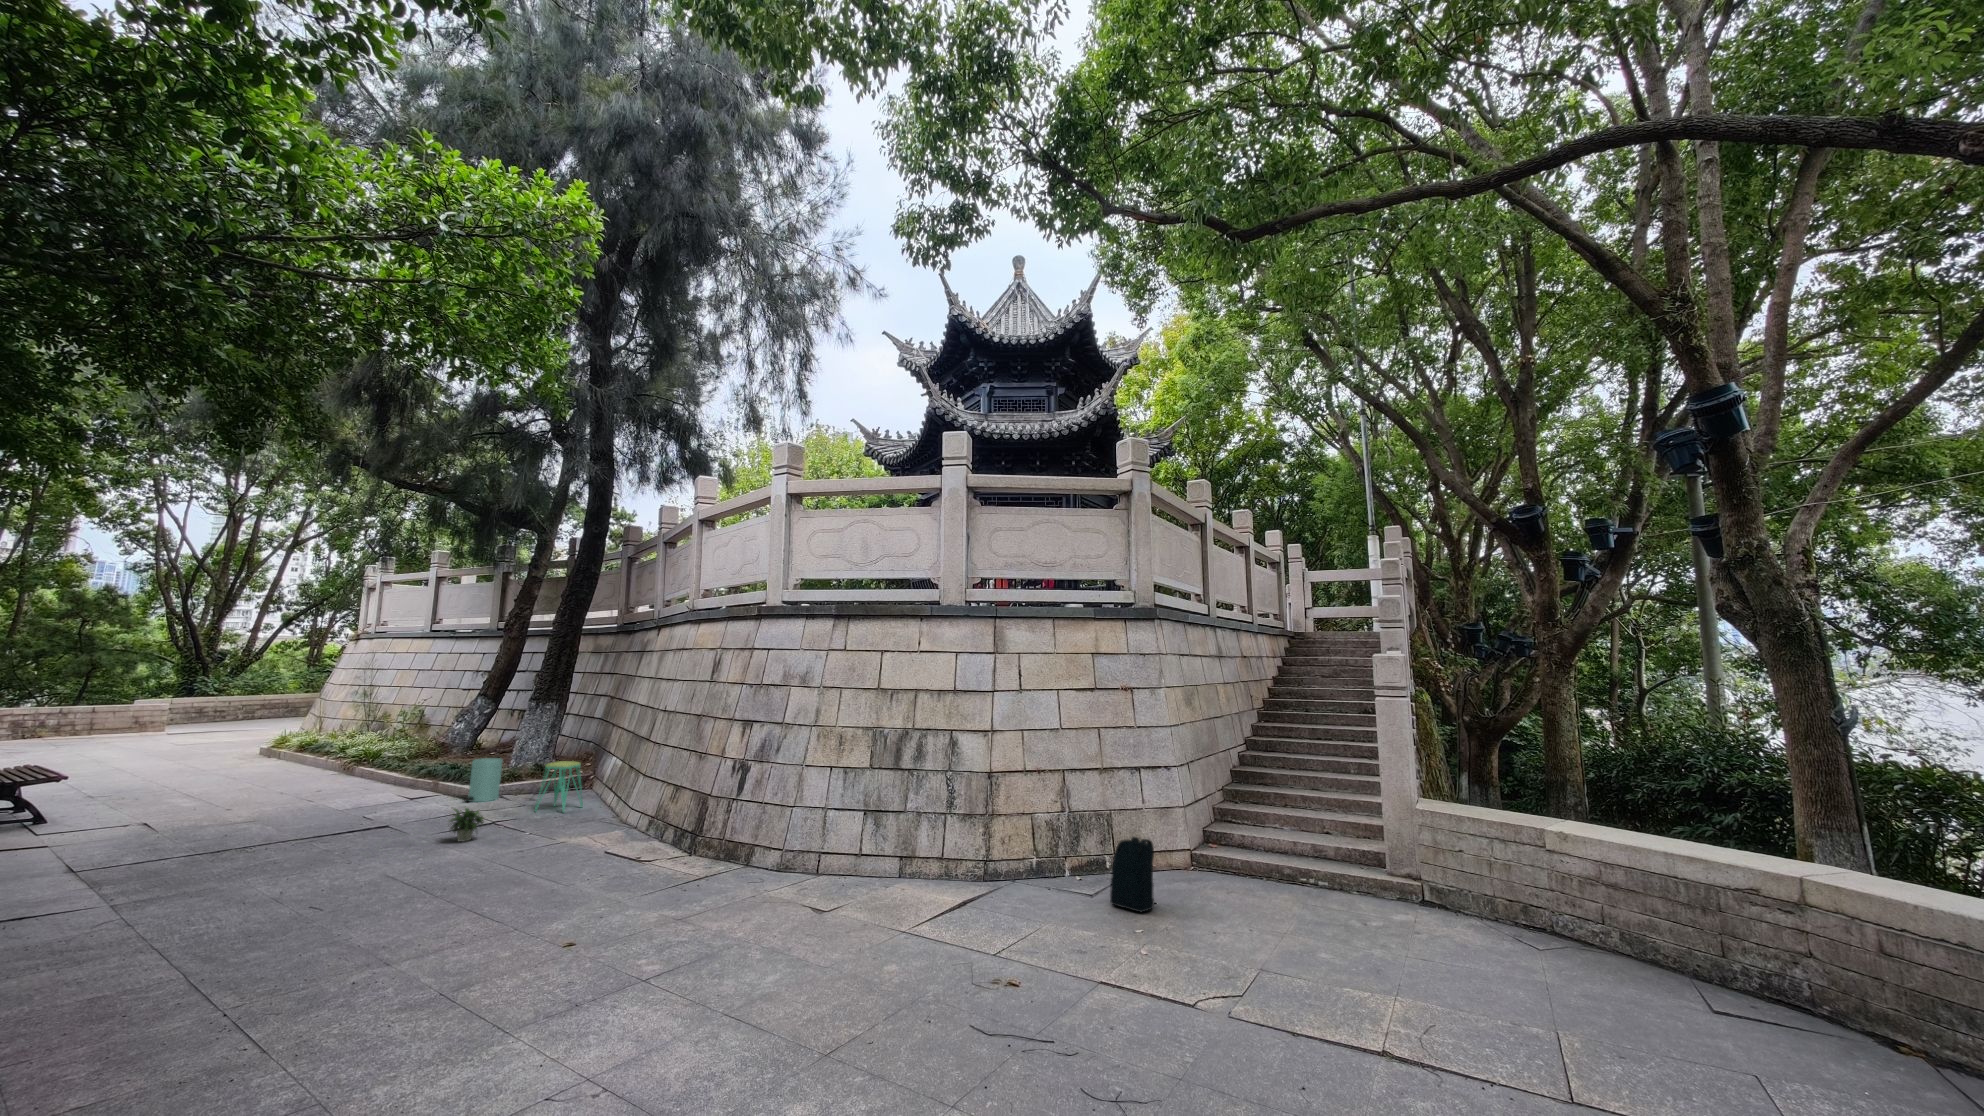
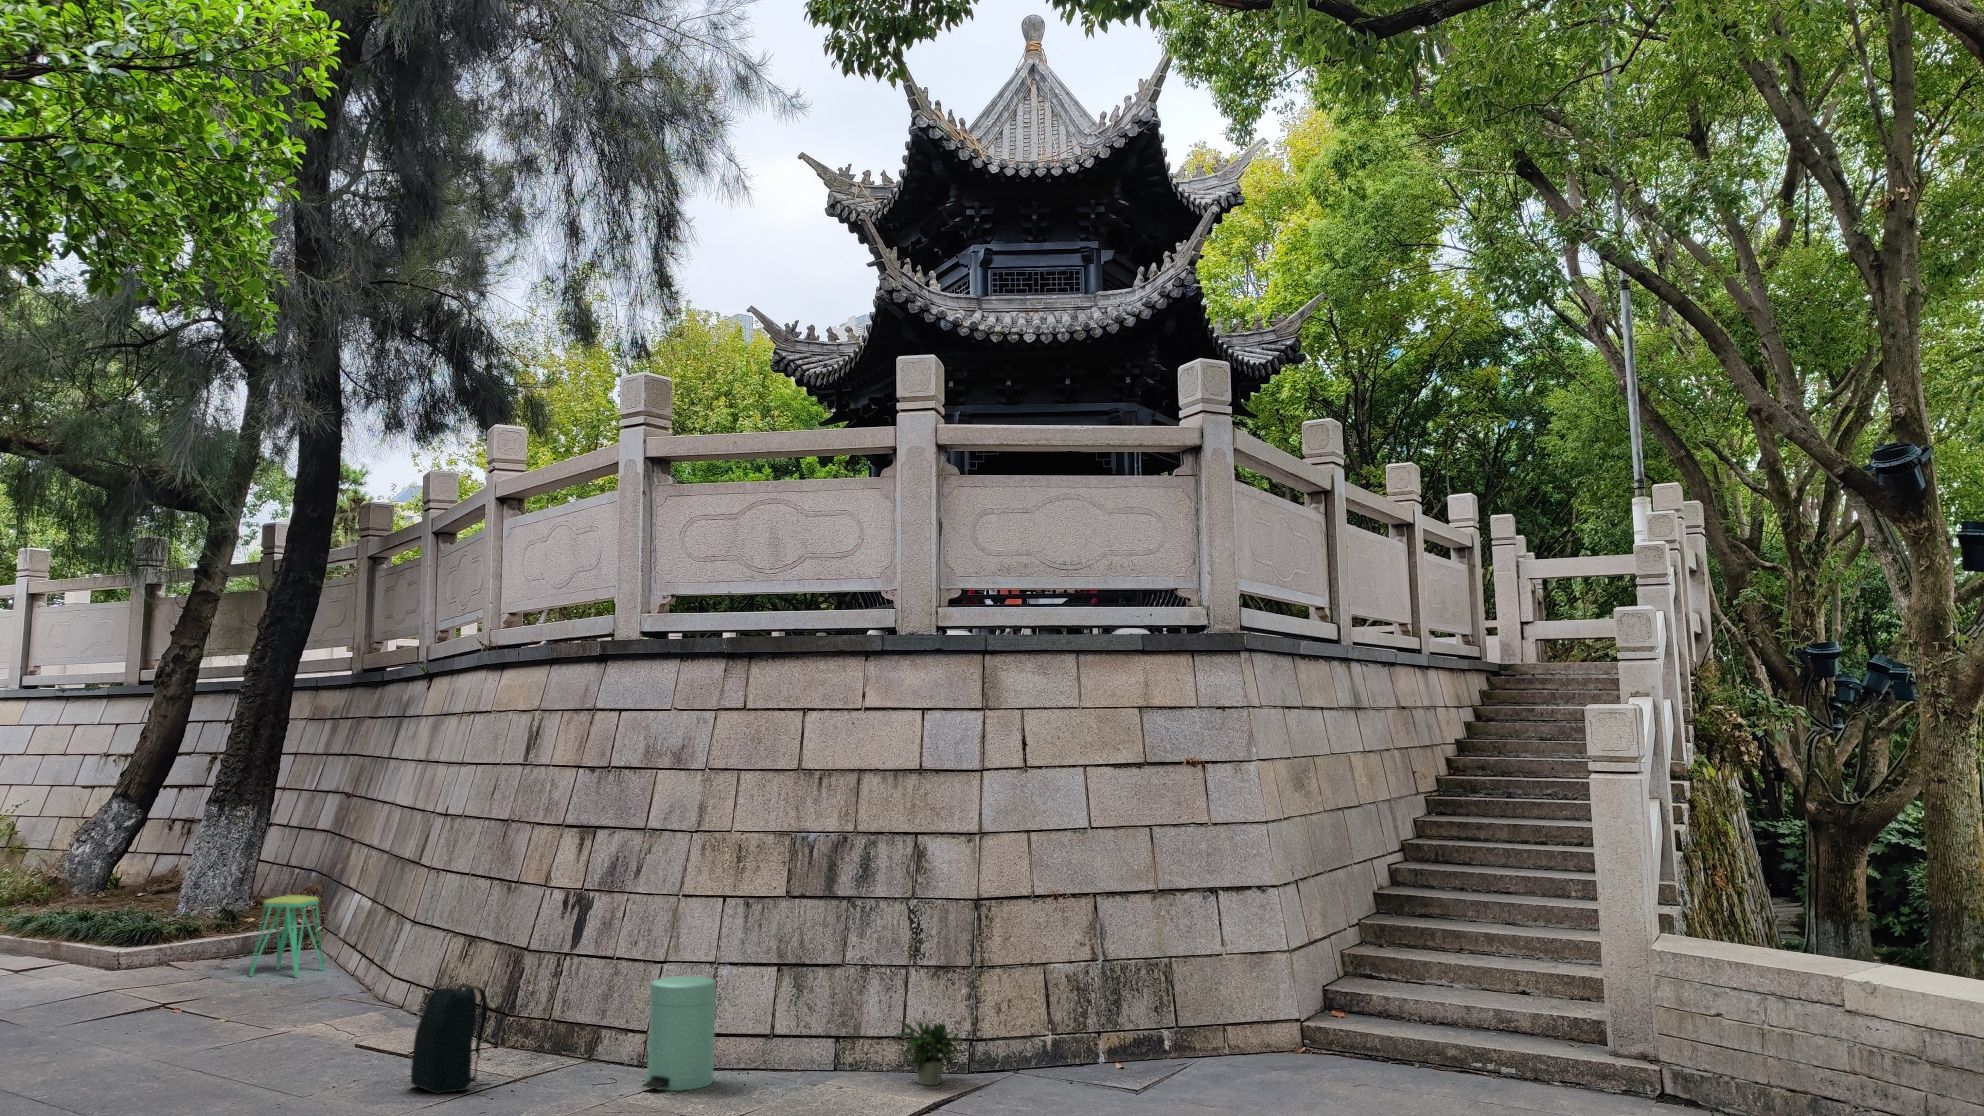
trash can: present [464,758,503,802] -> present [643,976,716,1091]
potted plant: present [450,808,484,842] -> present [897,1018,961,1085]
backpack: present [1110,837,1155,912] -> present [411,983,488,1094]

